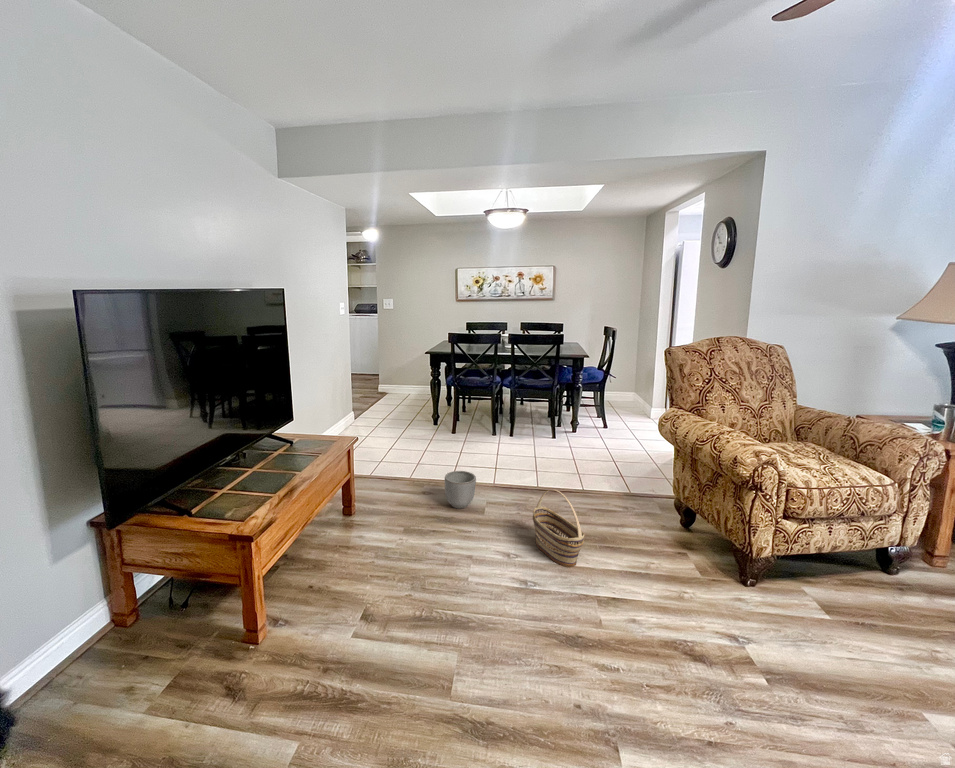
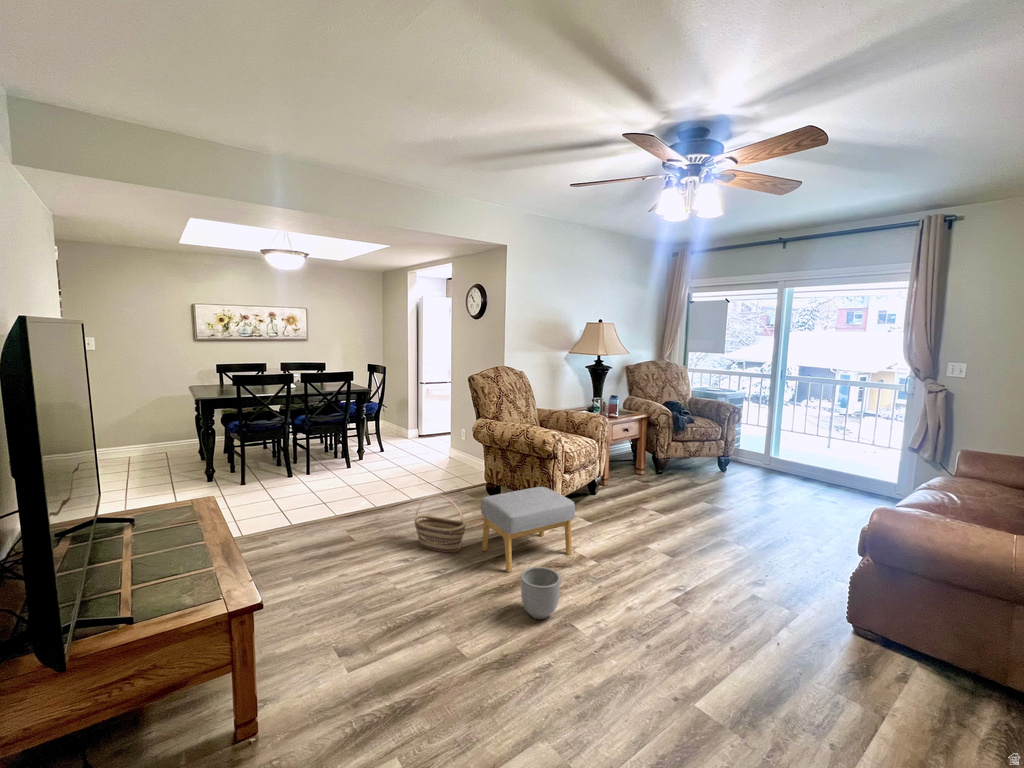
planter: present [445,471,476,509] -> present [521,567,561,619]
footstool: none [600,512,742,643] -> present [481,487,575,572]

